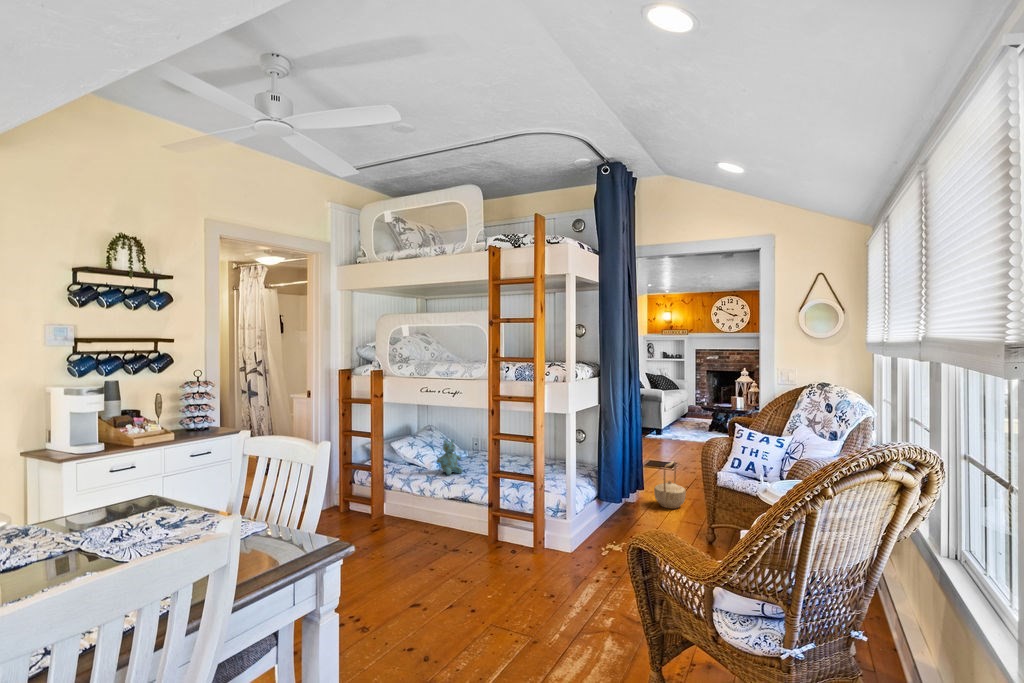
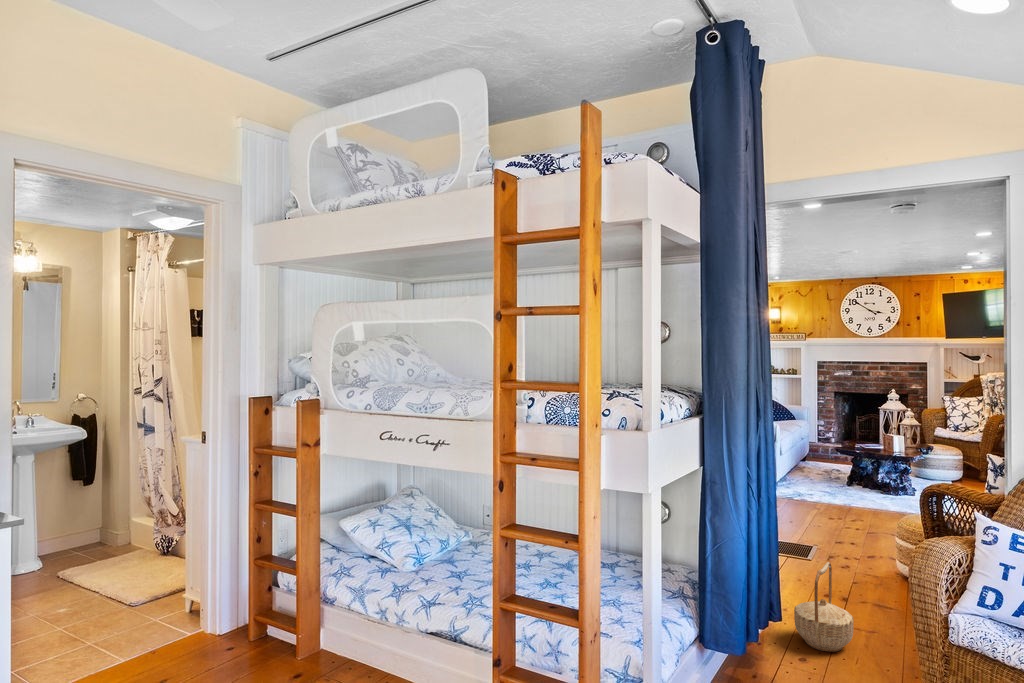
stuffed bear: present [437,439,463,475] -> none [410,518,455,585]

